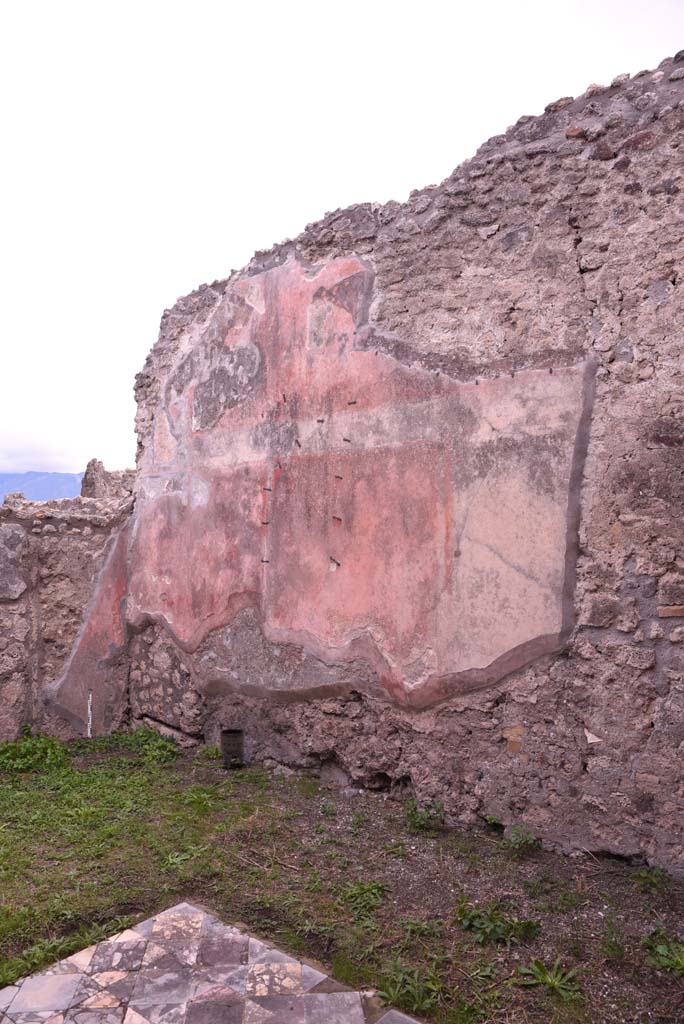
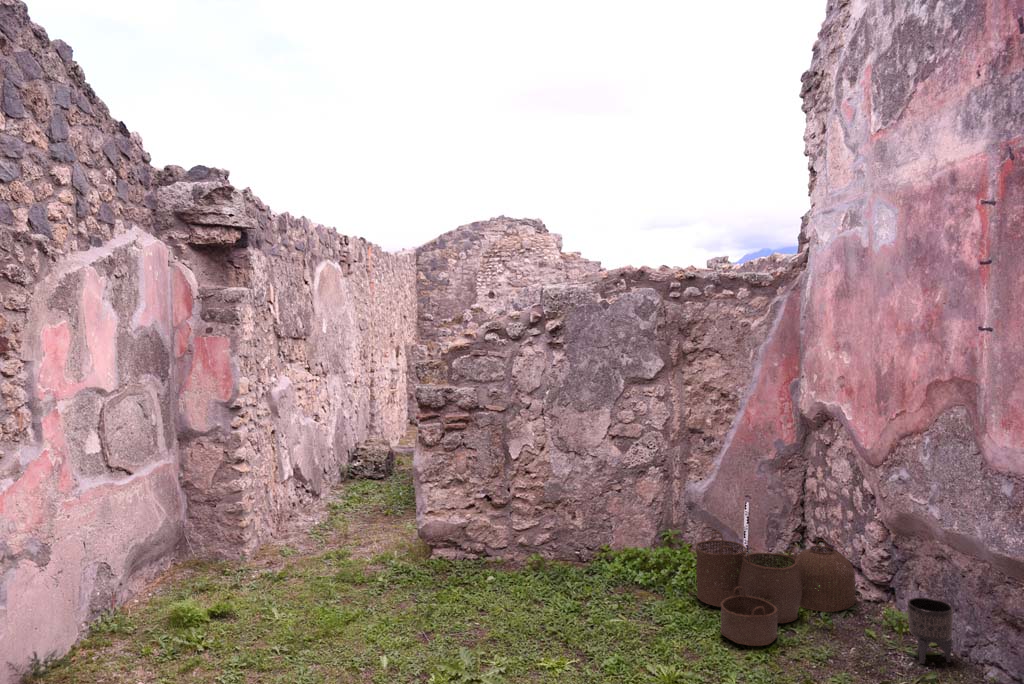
woven basket: none [68,709,178,784] -> present [695,532,855,646]

